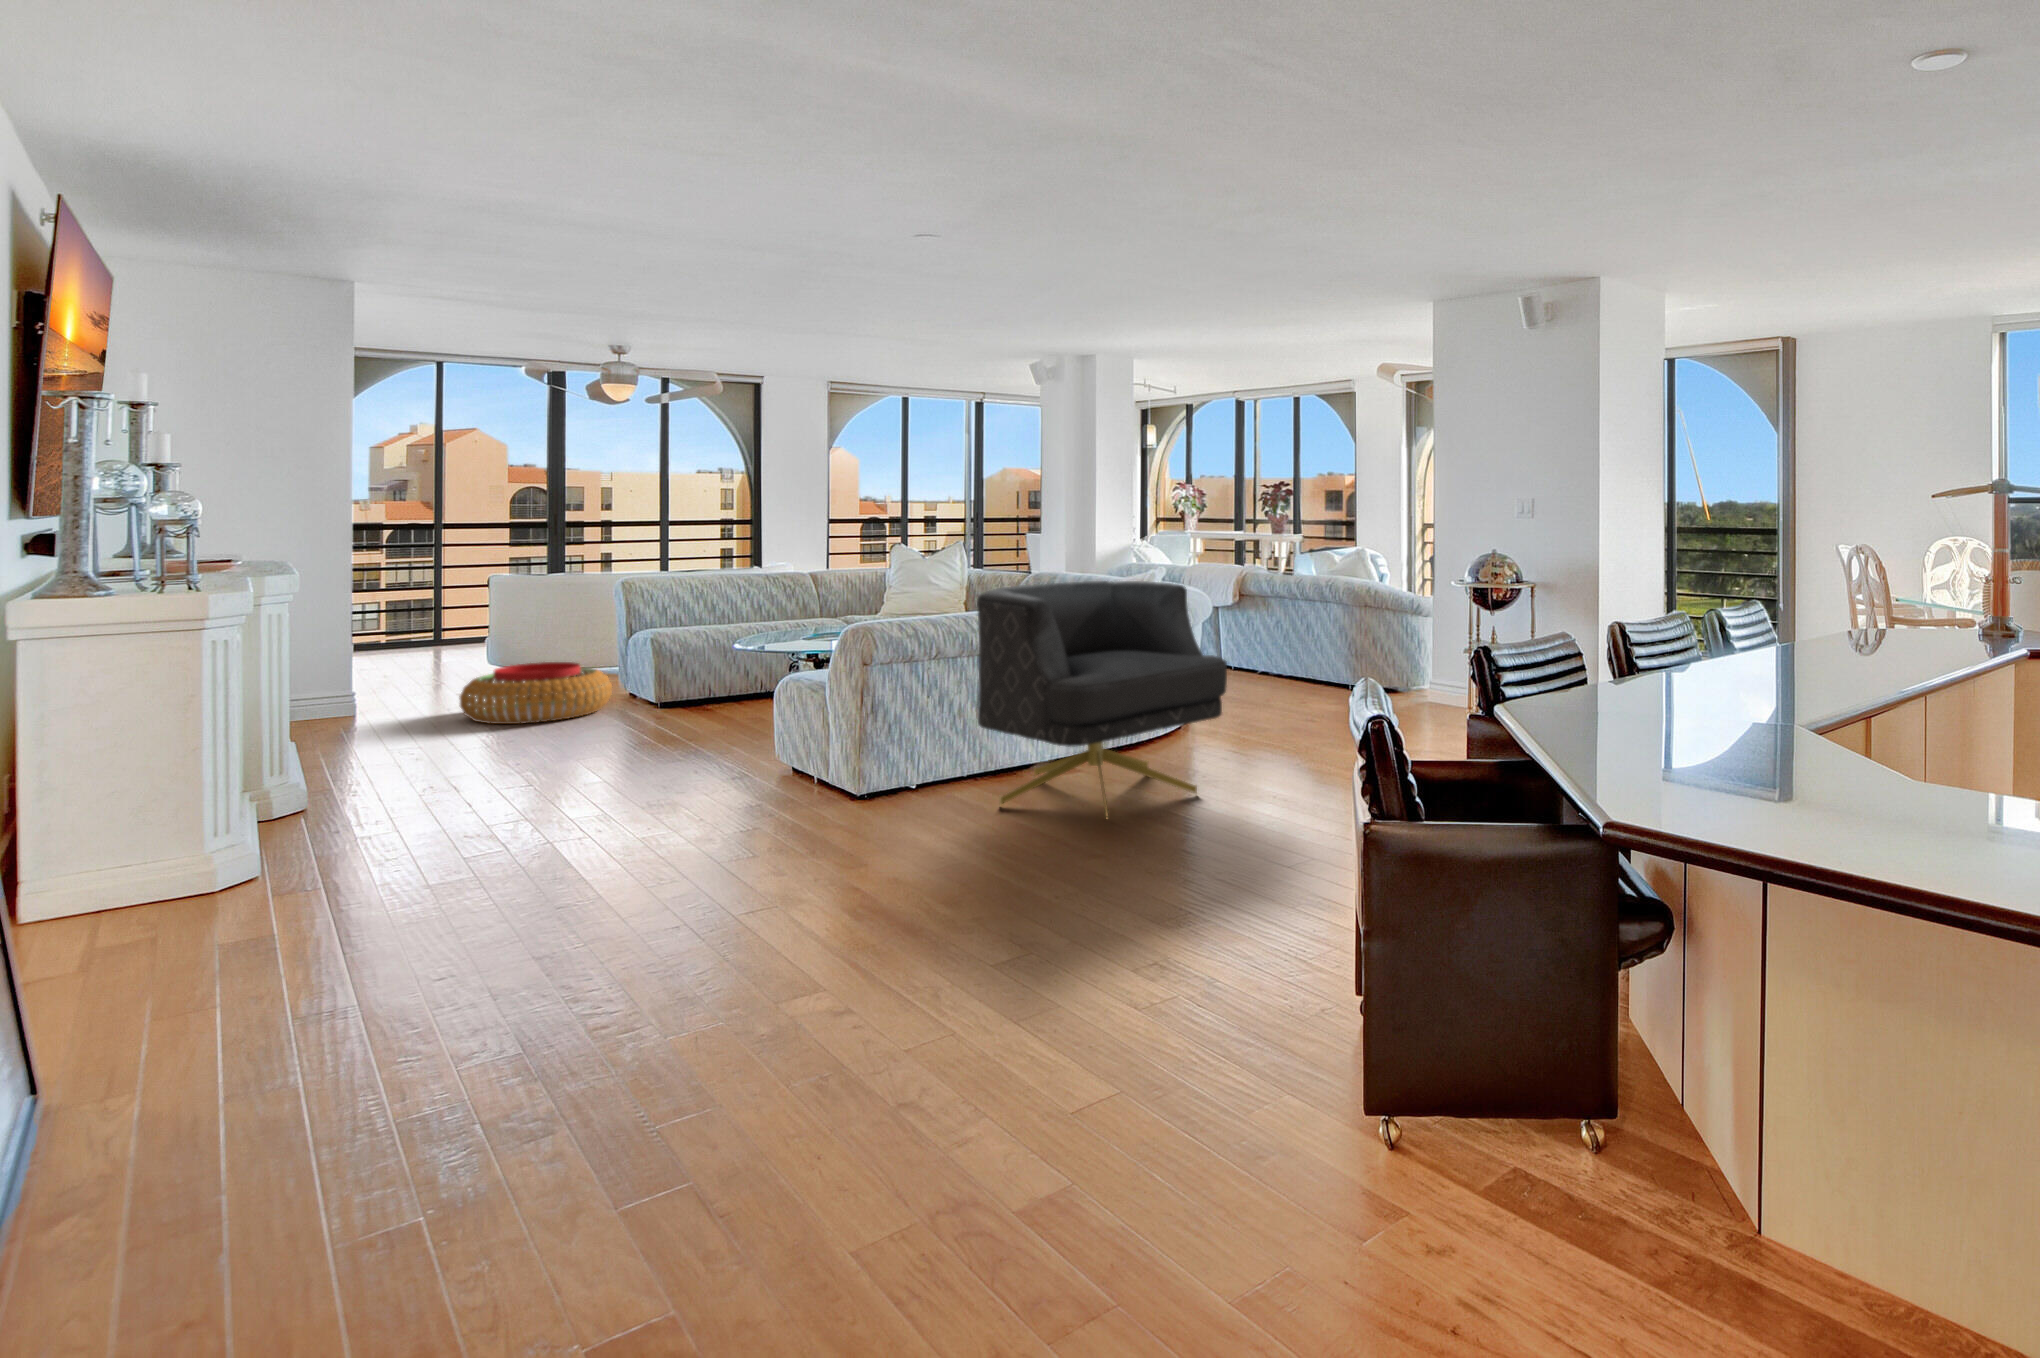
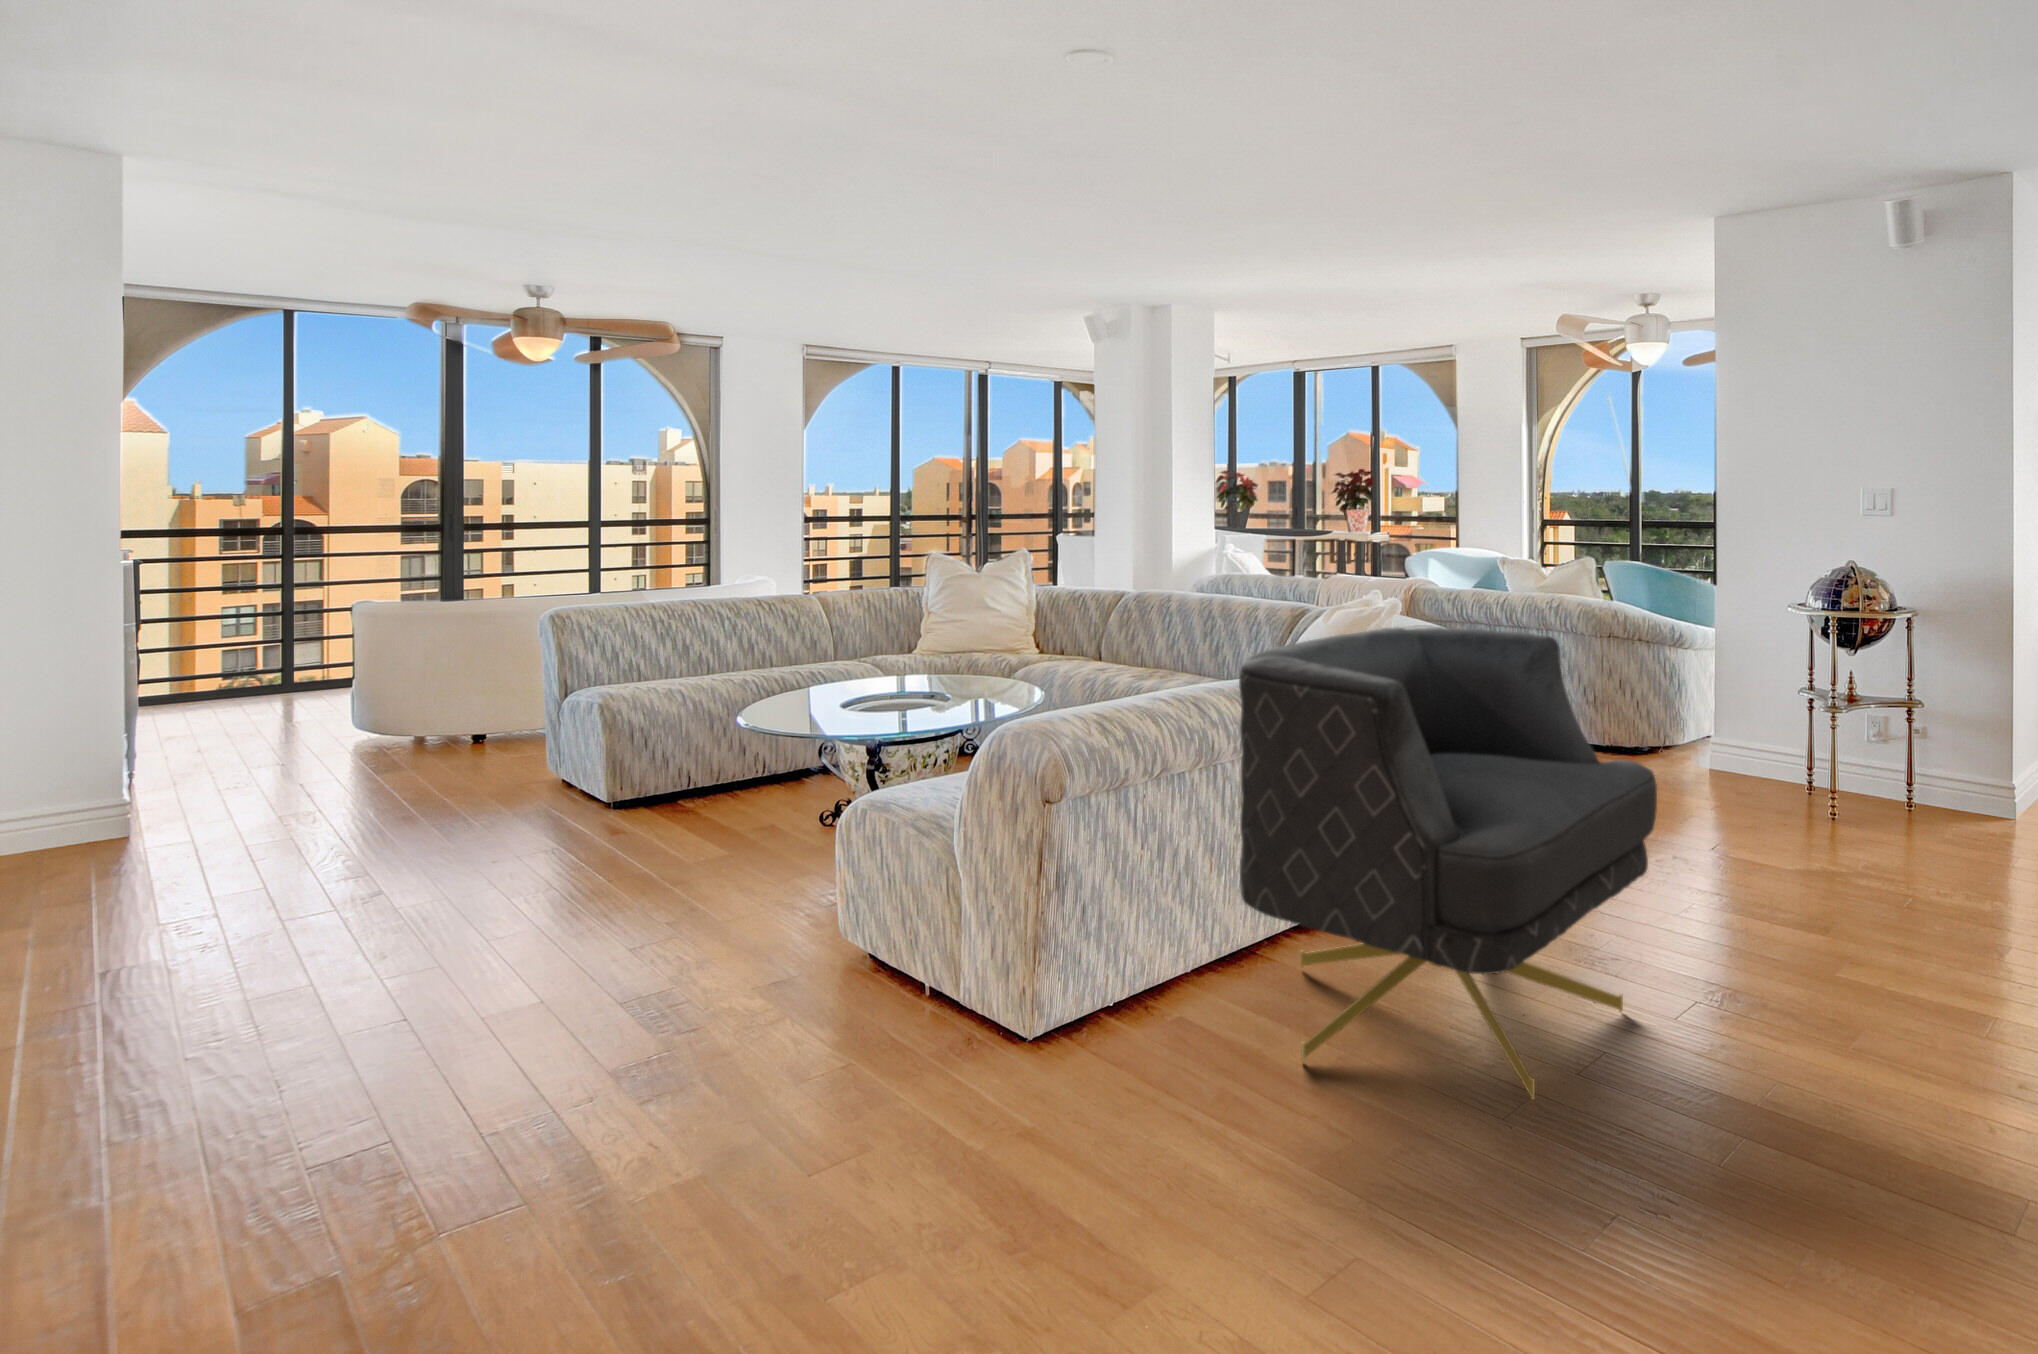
pouf: present [459,662,612,724] -> none [288,742,537,852]

